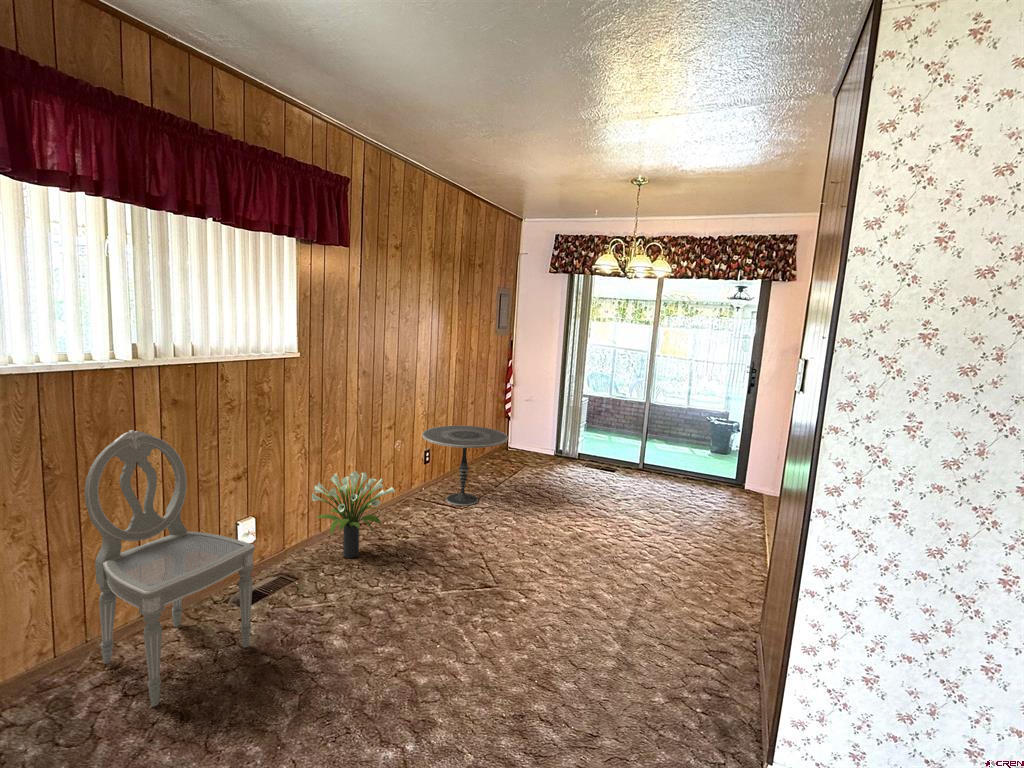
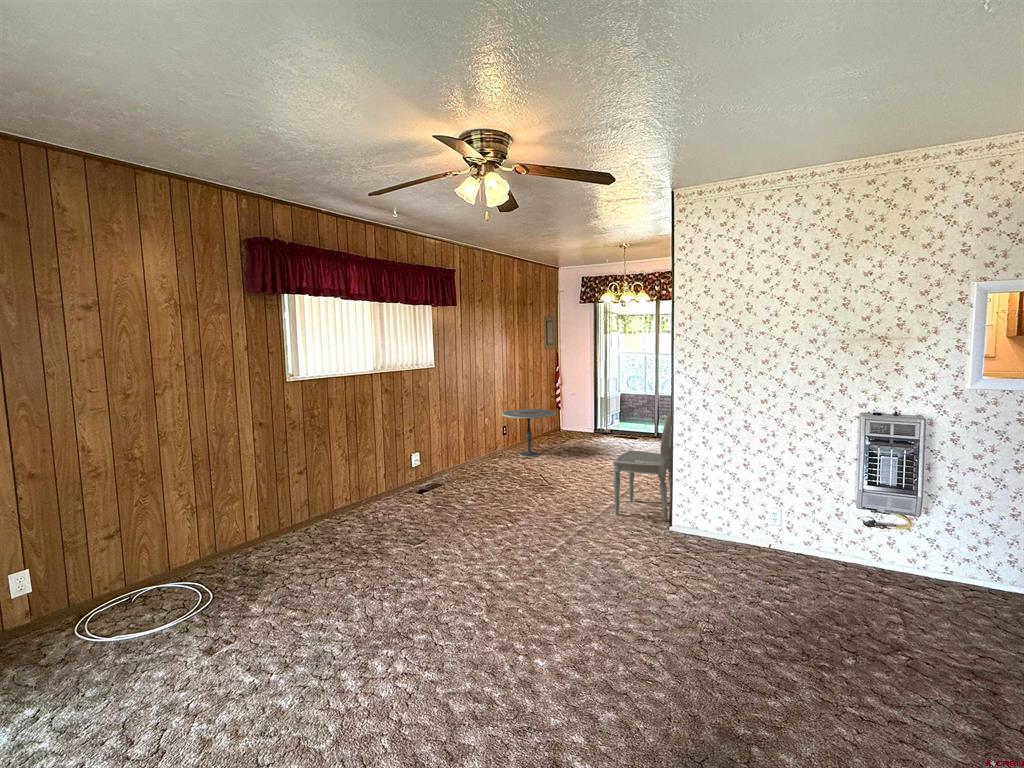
dining chair: present [85,430,255,706] -> present [613,409,671,521]
potted plant: present [312,471,395,558] -> none [446,430,490,478]

